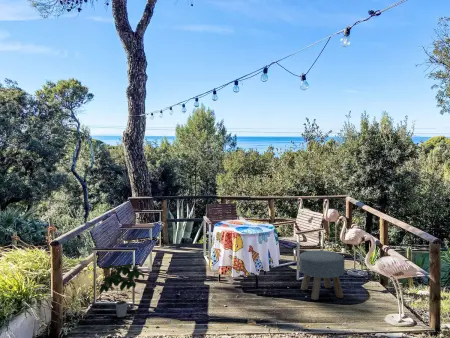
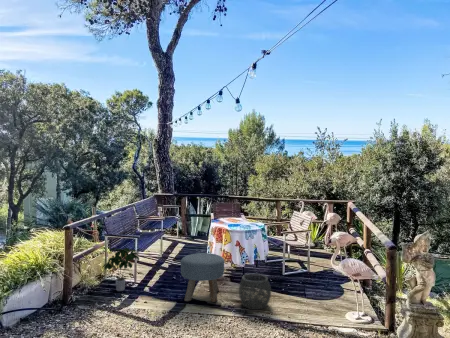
ottoman: present [299,250,345,300] -> present [181,253,224,302]
woven basket: none [268,282,305,324] -> present [239,273,271,310]

